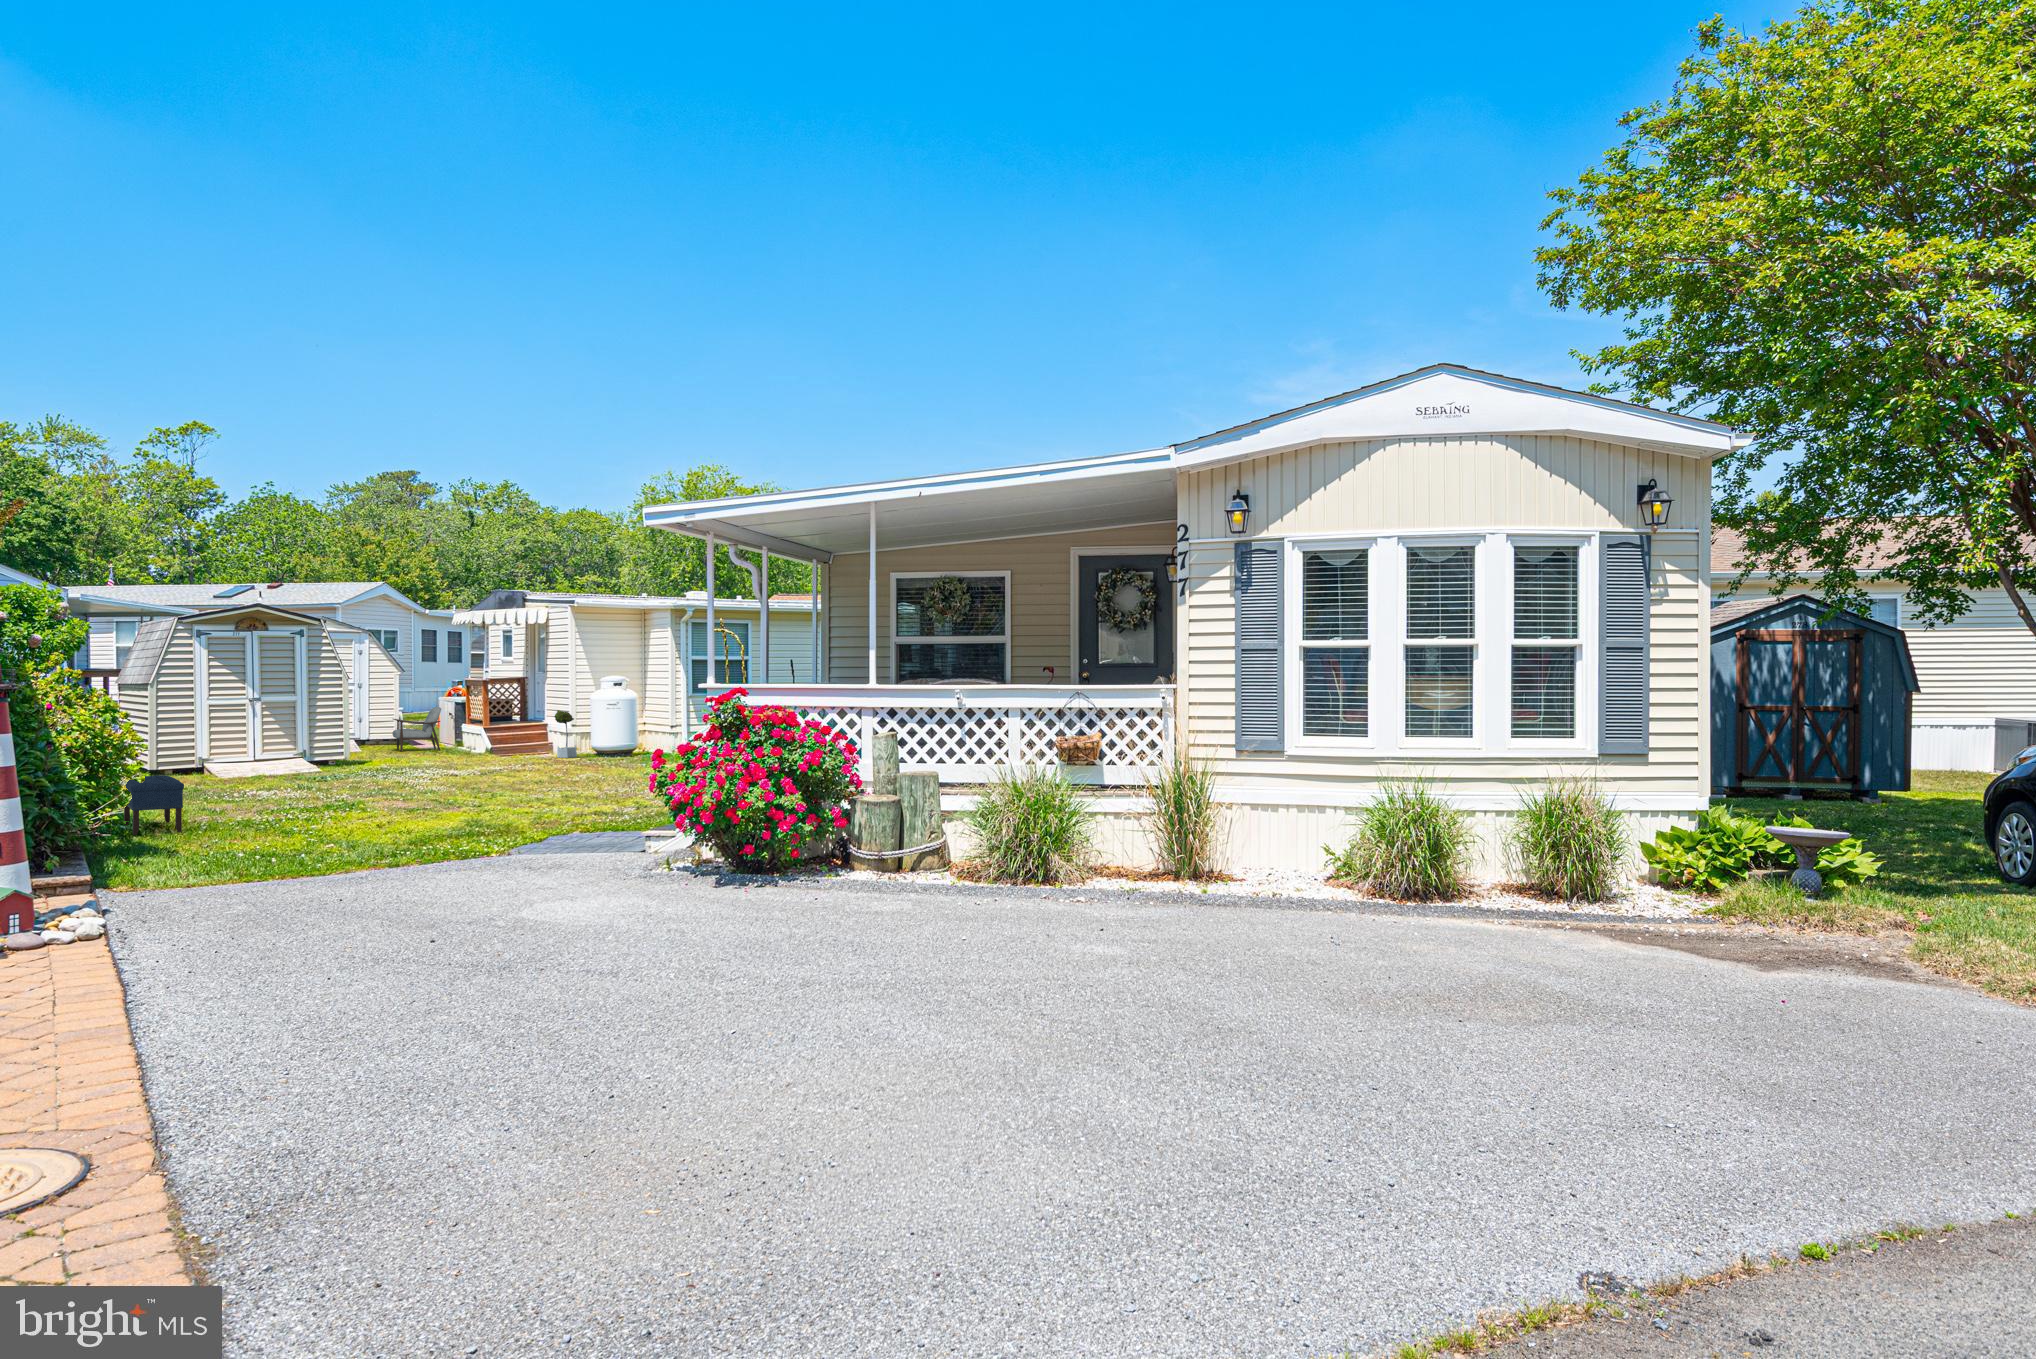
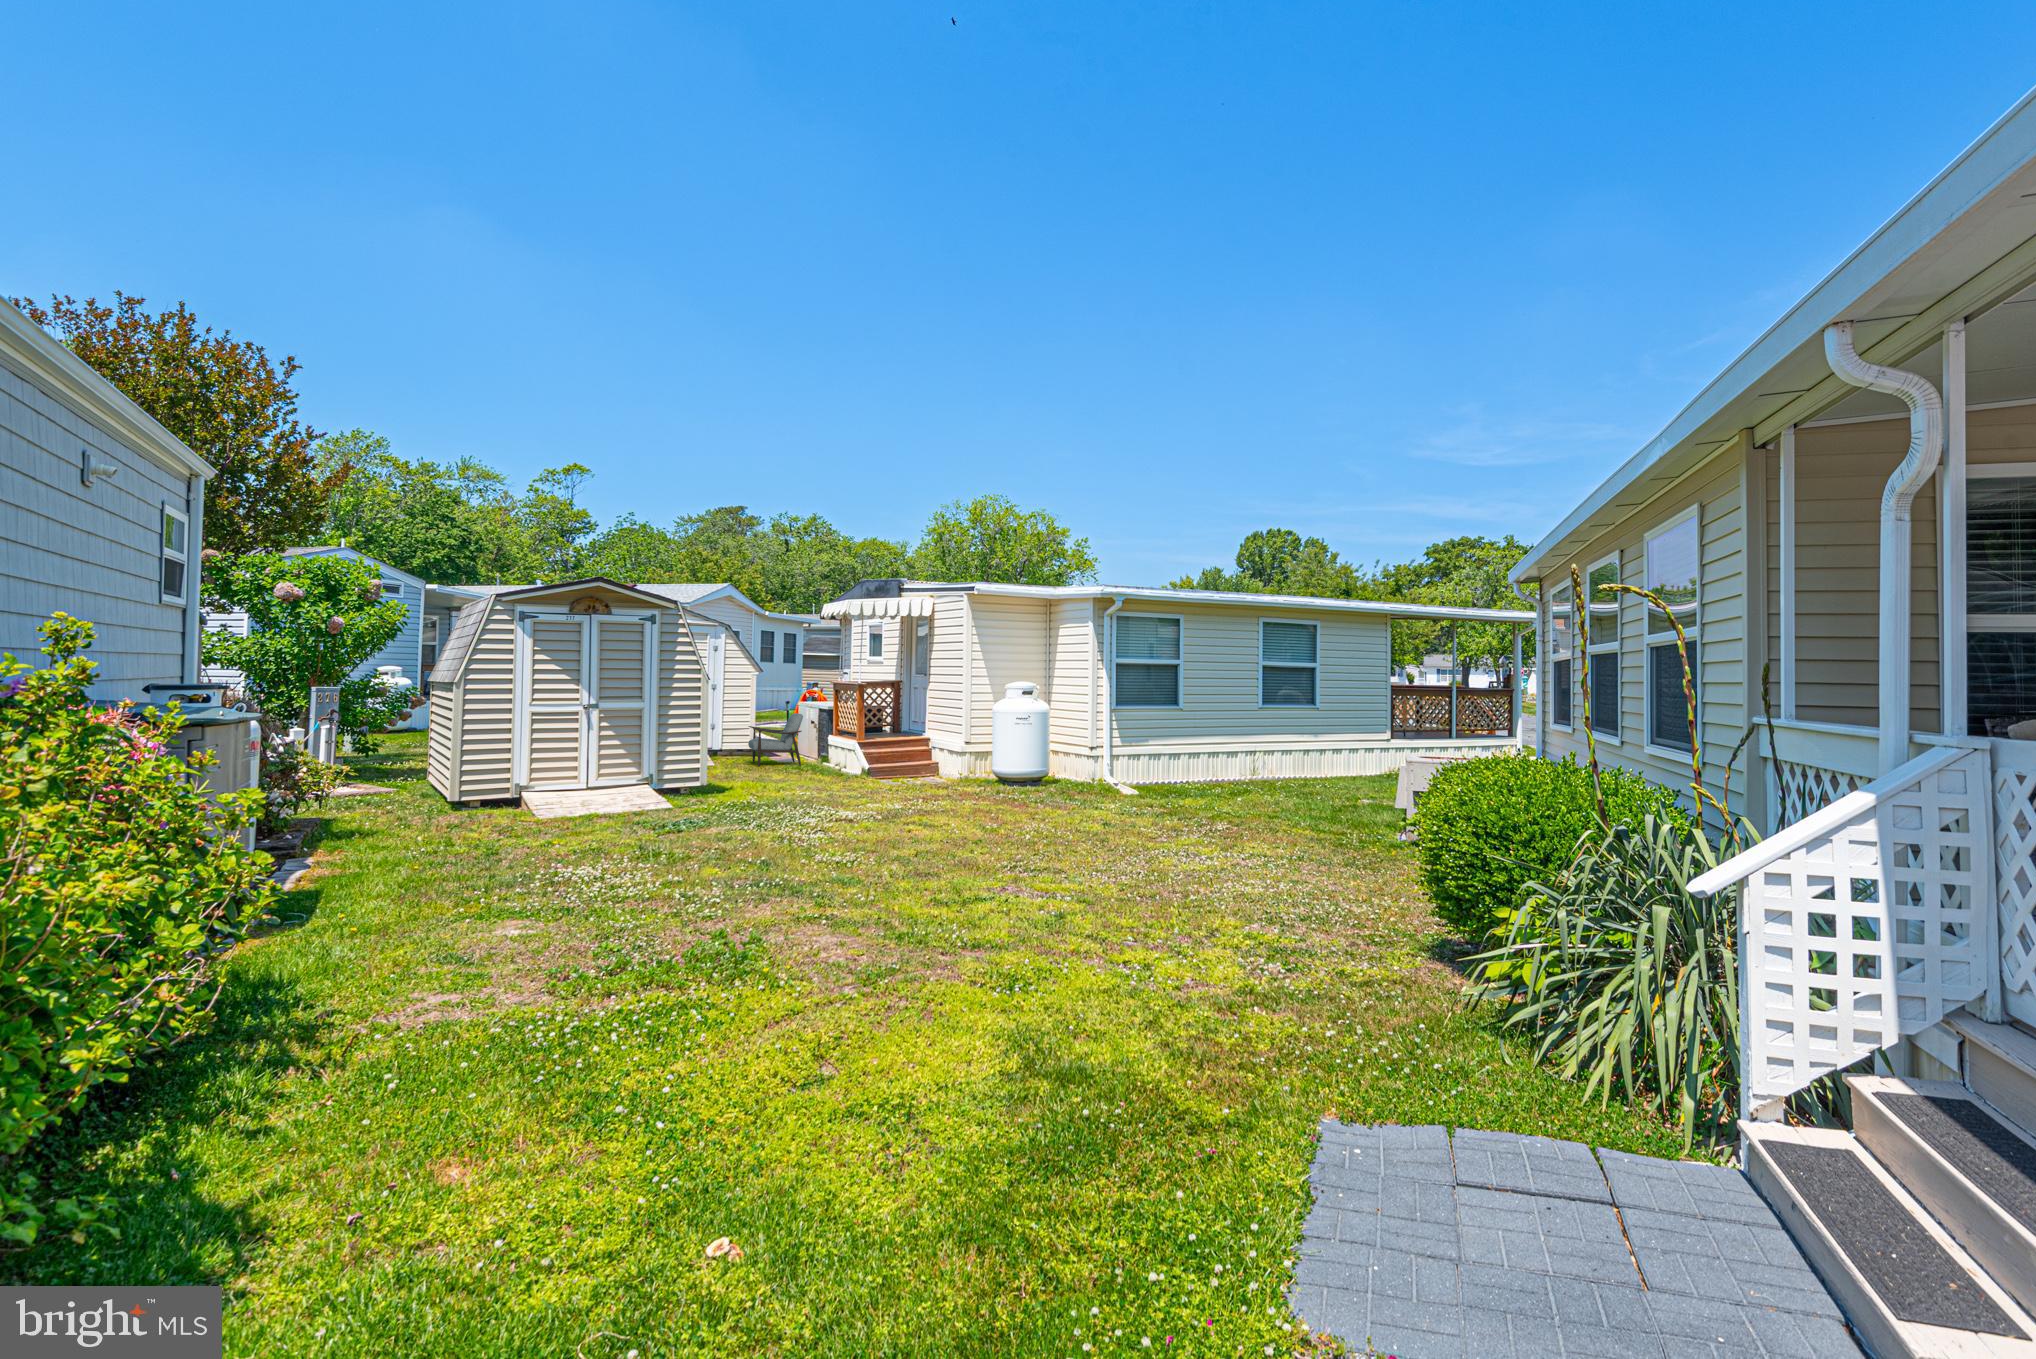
potted tree: present [554,710,577,758] -> none [948,724,973,786]
bench: present [124,775,184,835] -> none [126,922,338,1175]

